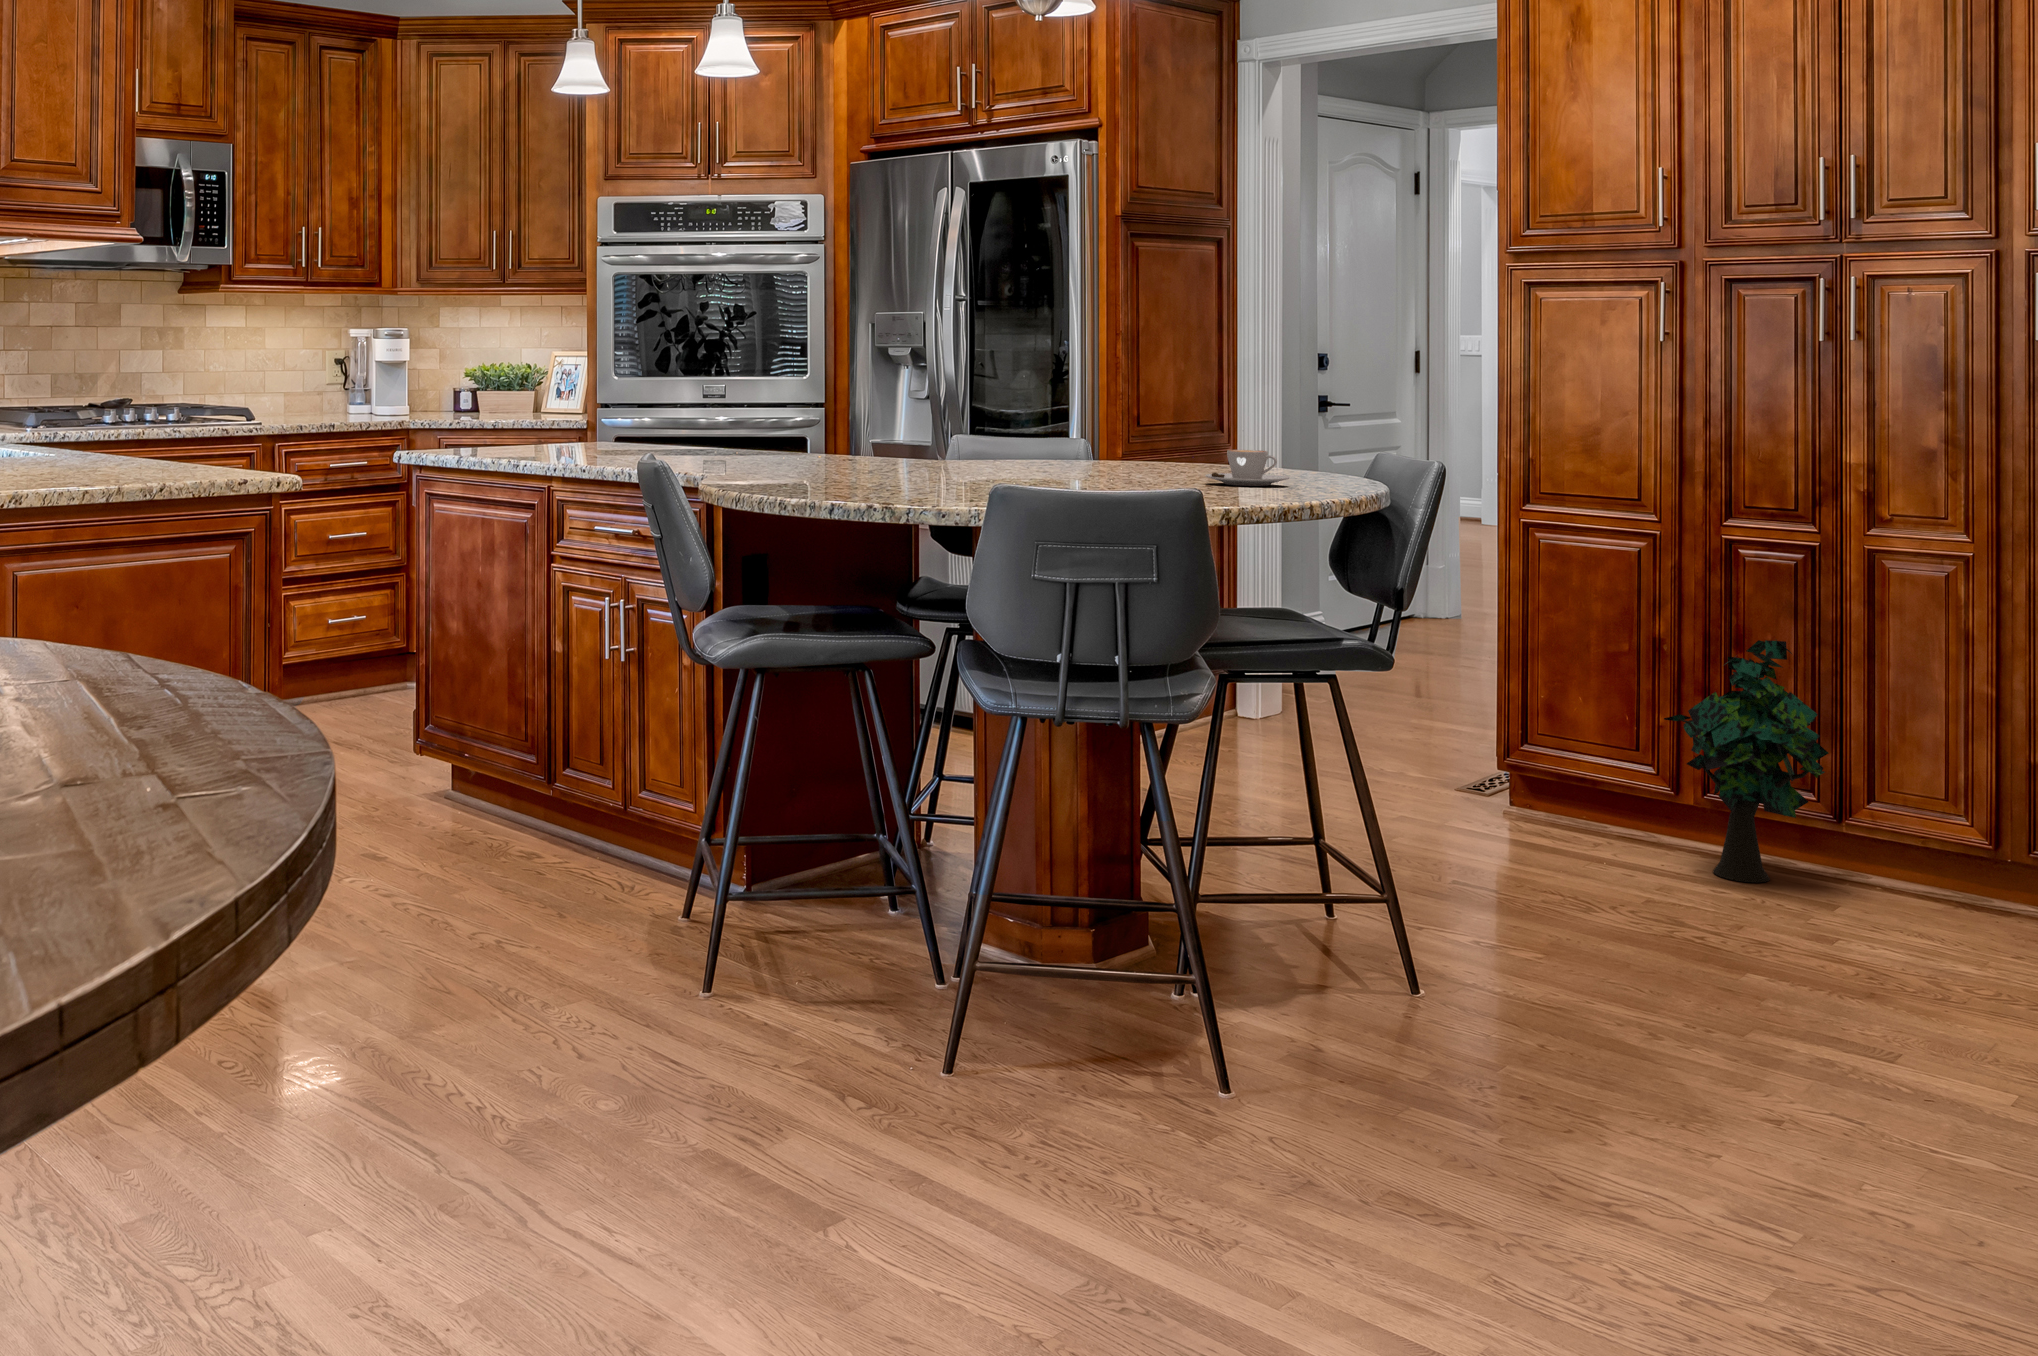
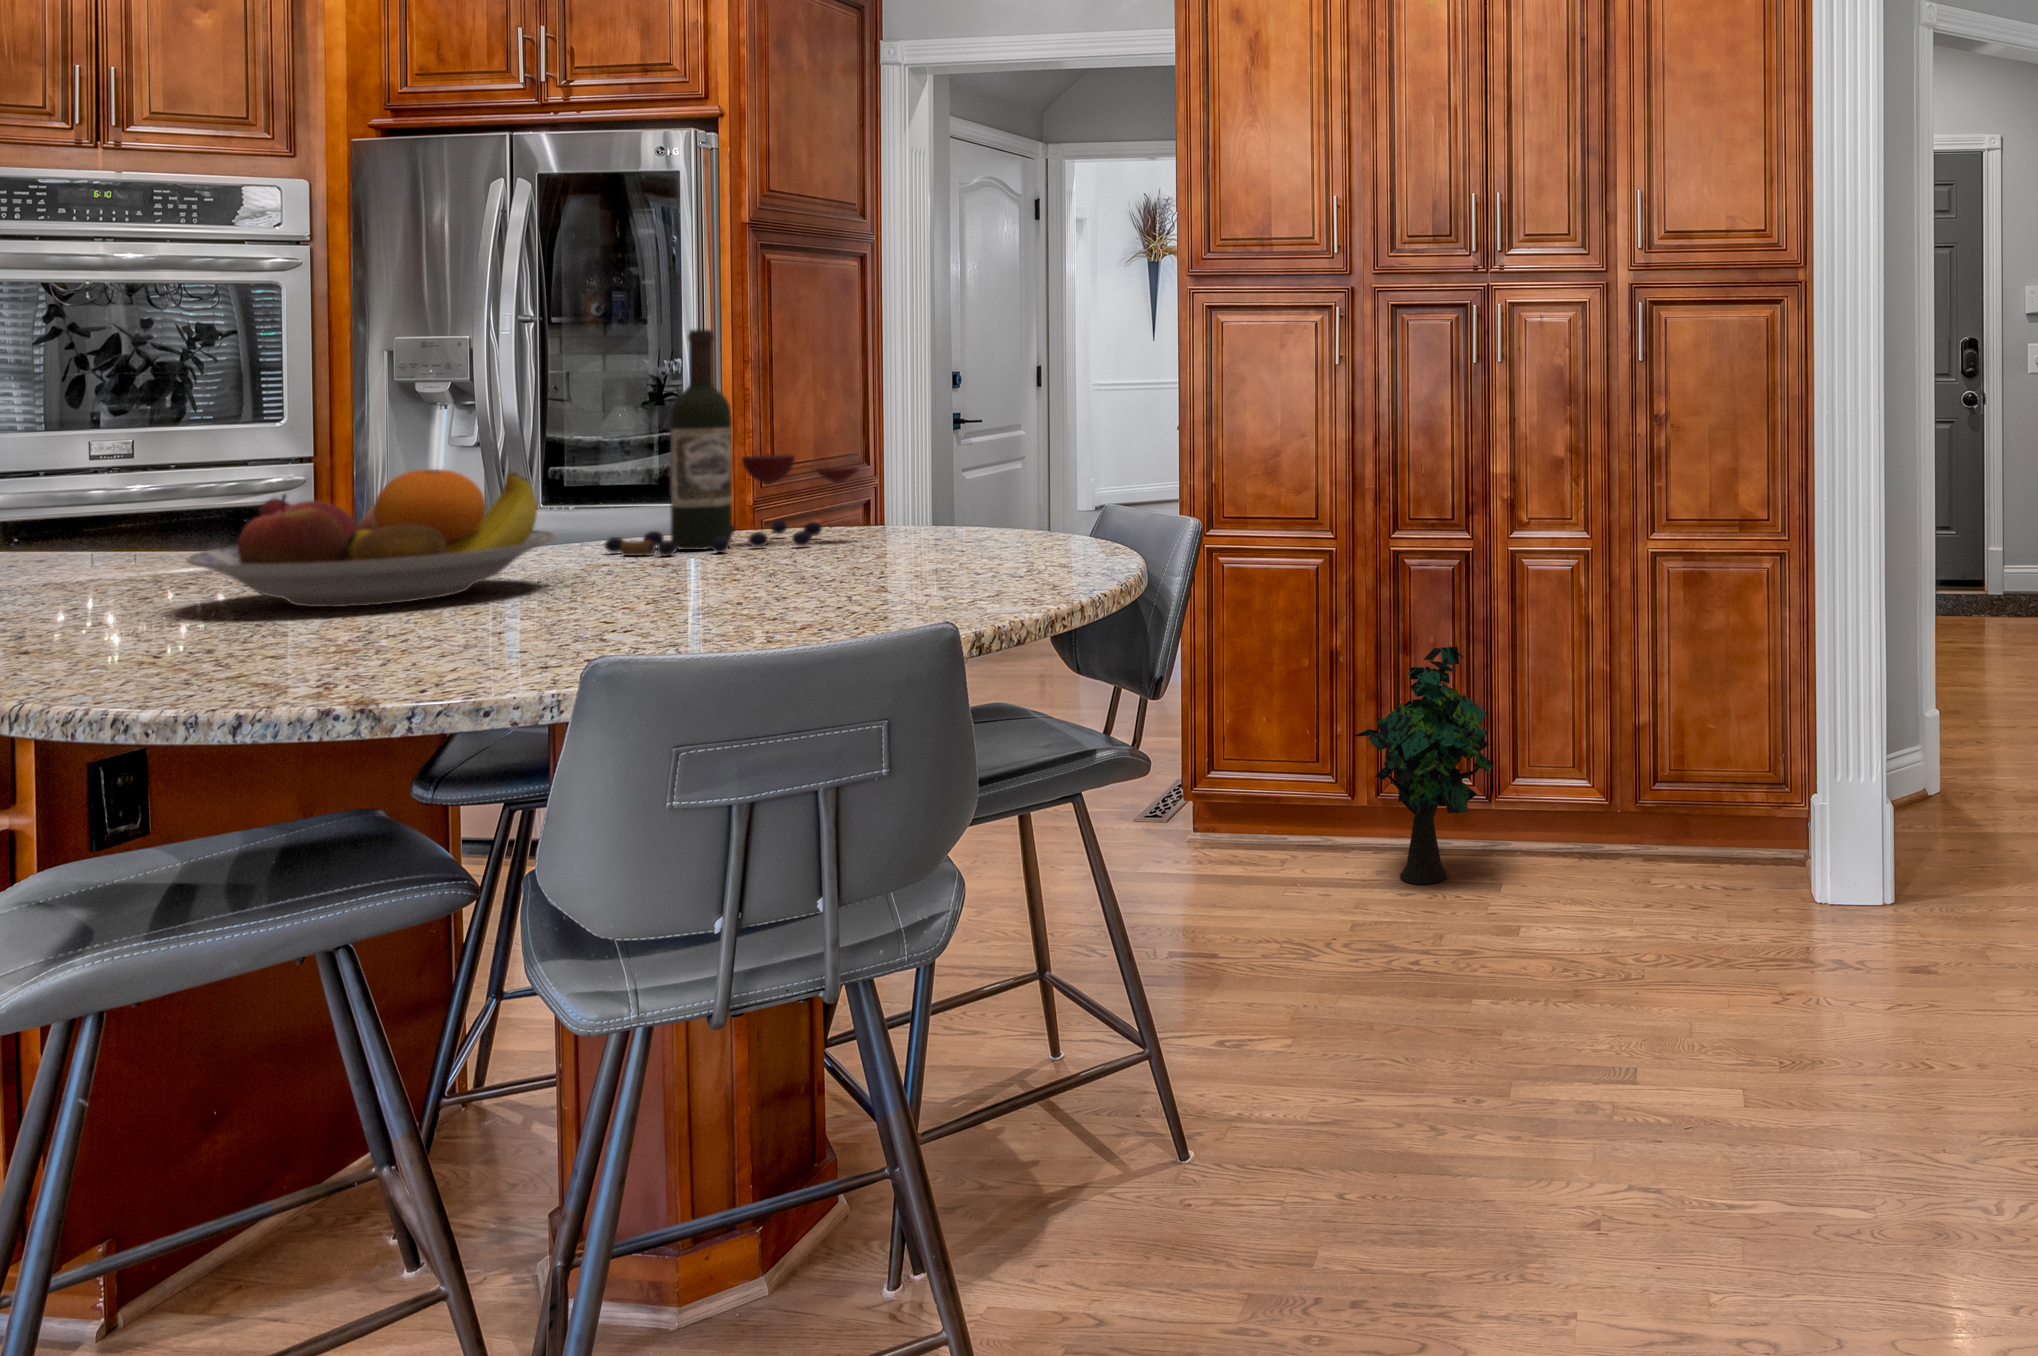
wine bottle: none [1008,307,1187,474] -> present [604,329,858,557]
fruit bowl: none [794,397,978,478] -> present [187,469,555,607]
coffee cup: present [1205,450,1289,486] -> none [905,511,1015,560]

